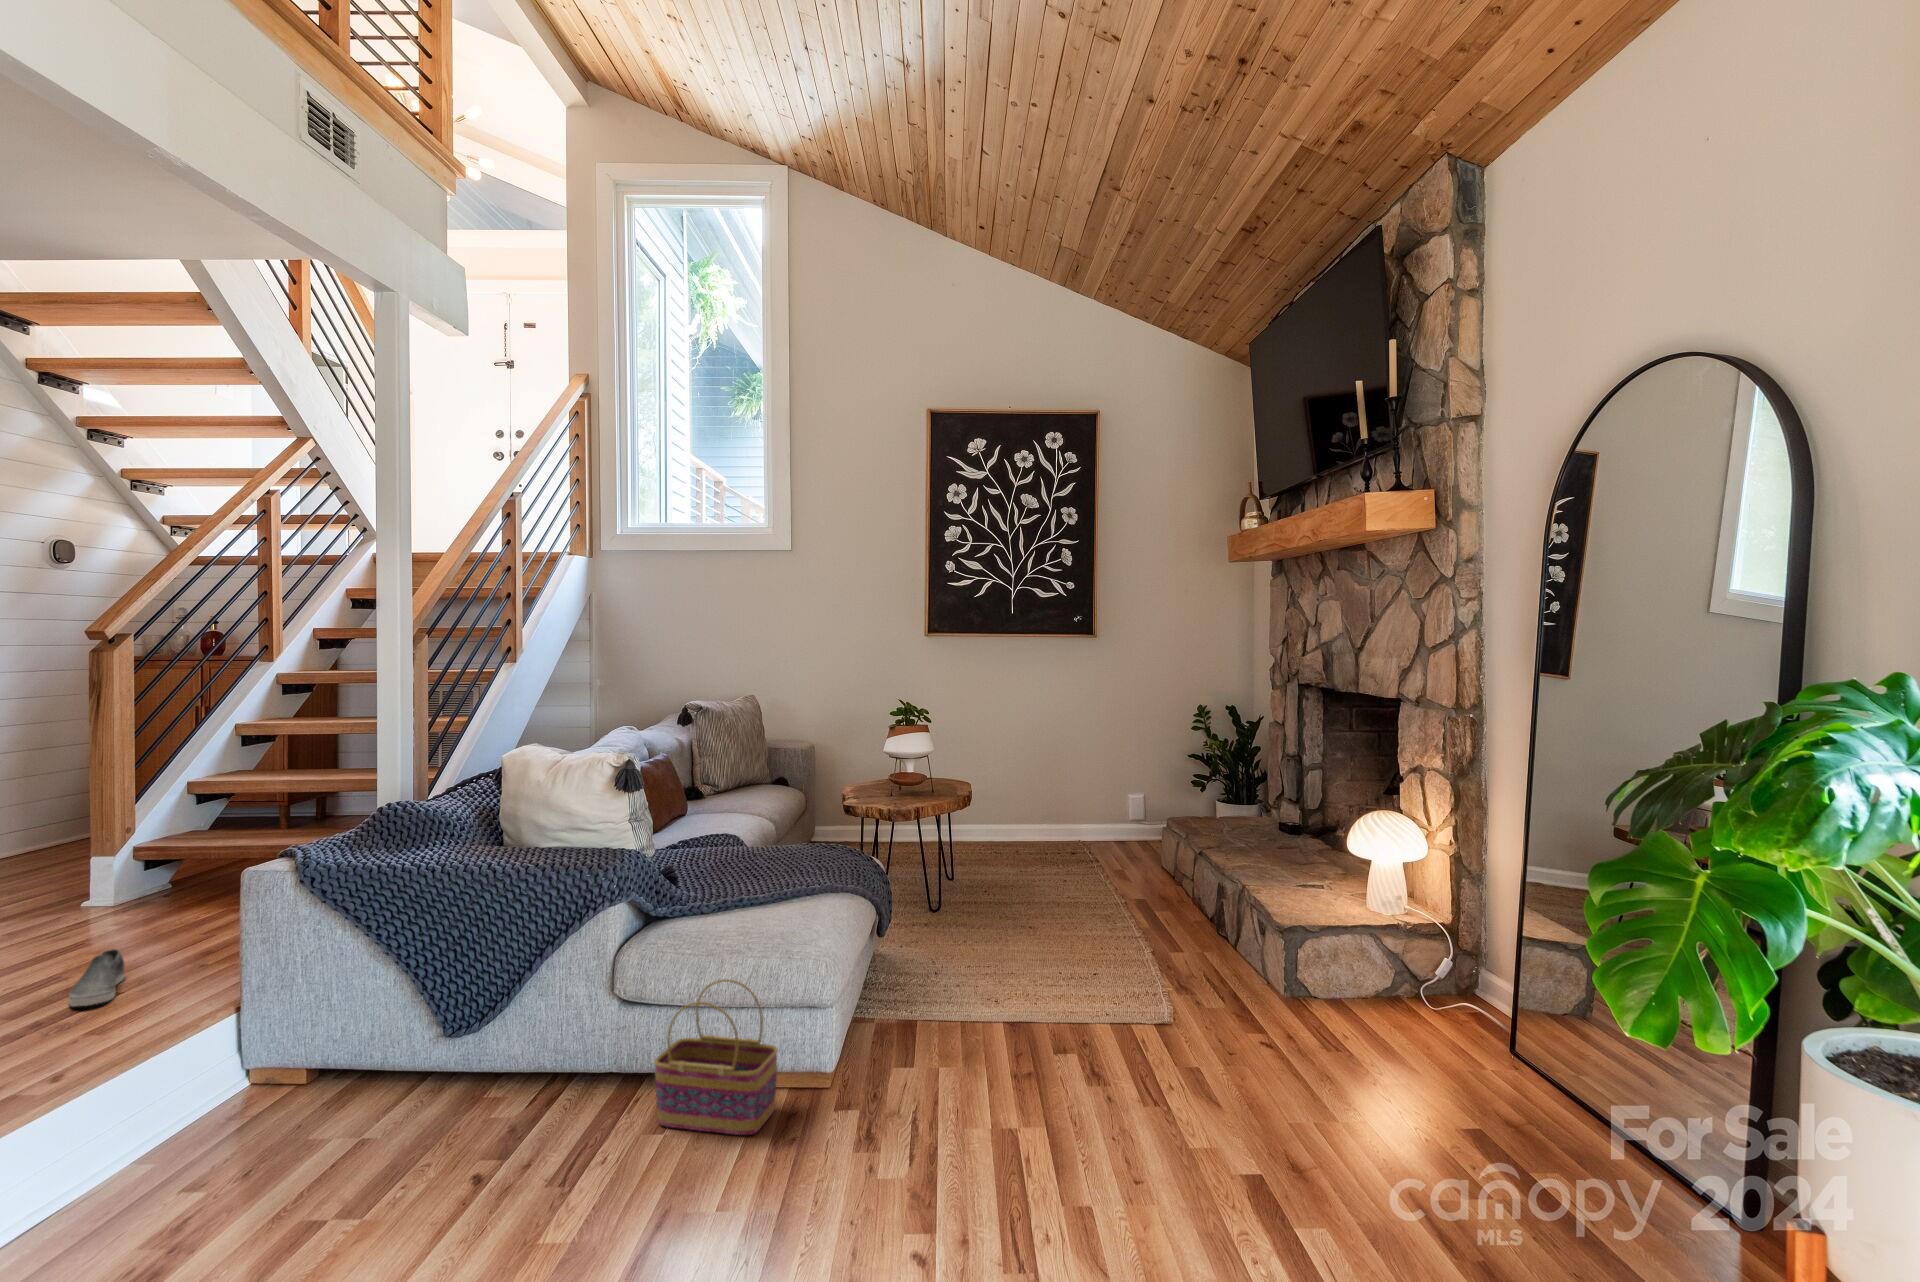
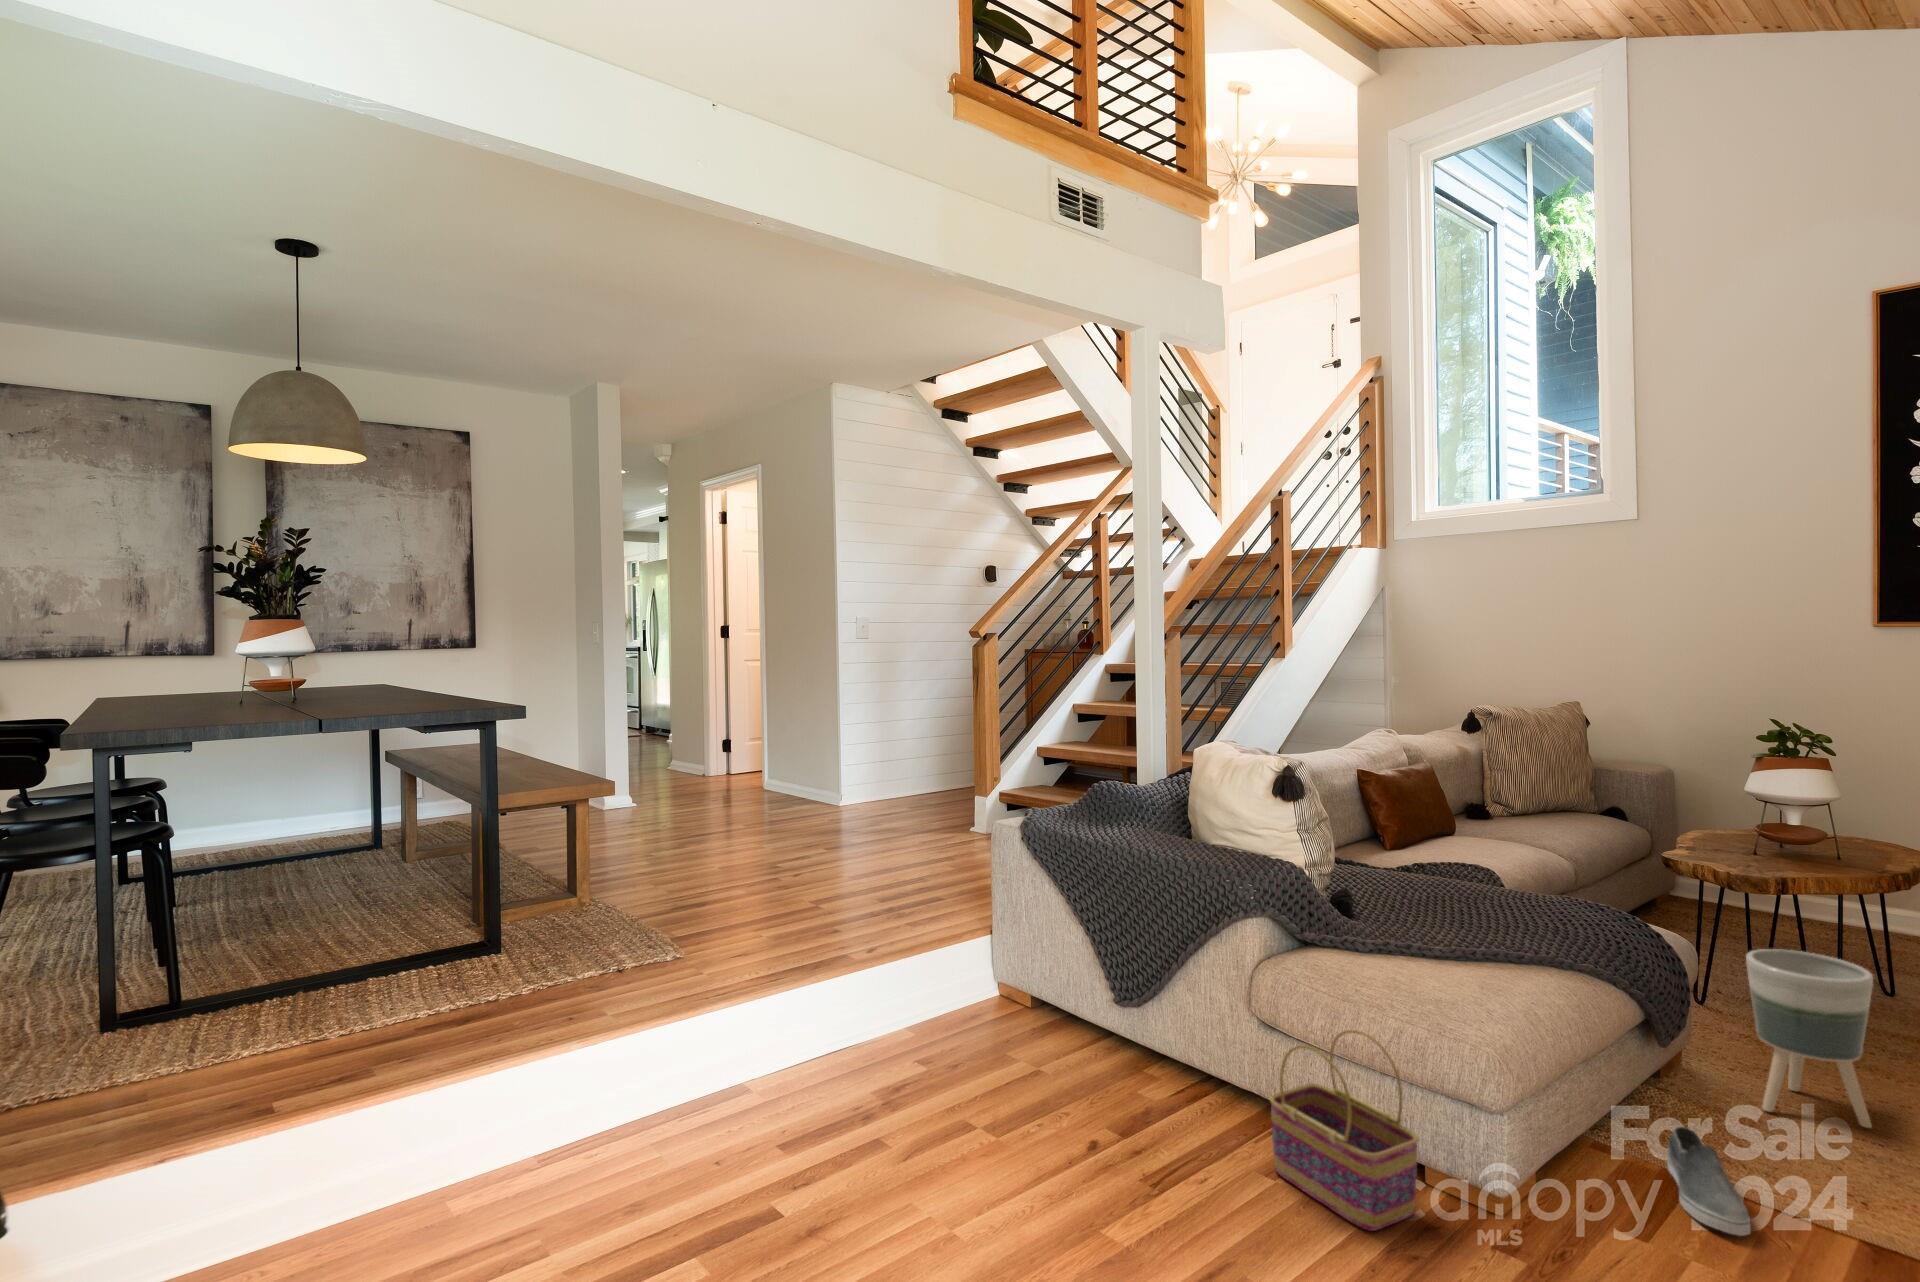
planter: none [915,853,977,963] -> present [1746,949,1873,1128]
shoe: present [69,949,124,1007] -> present [1667,1126,1750,1236]

